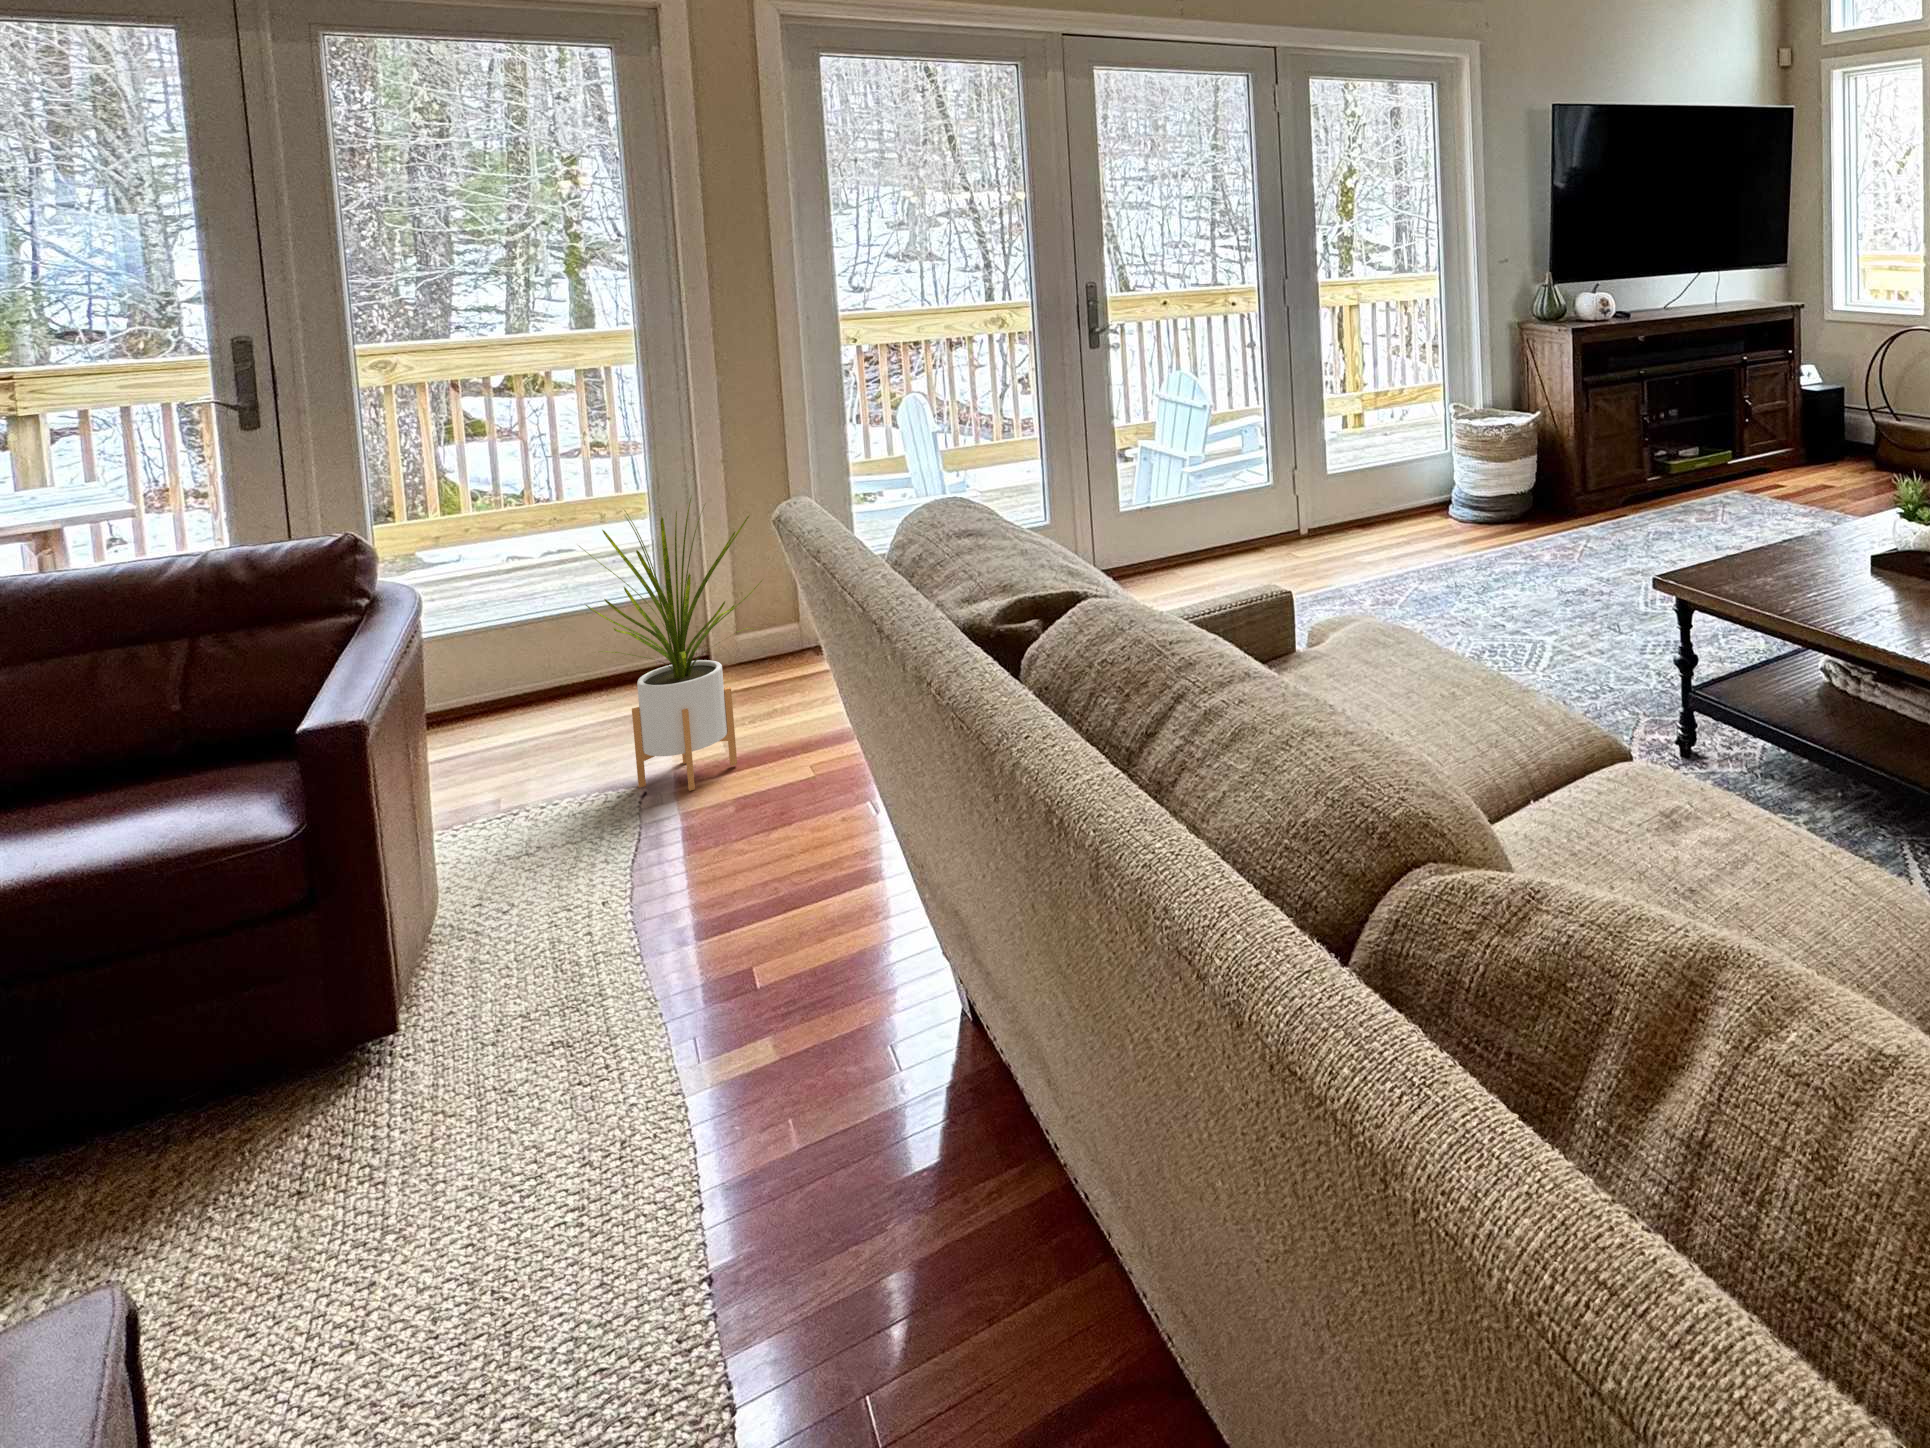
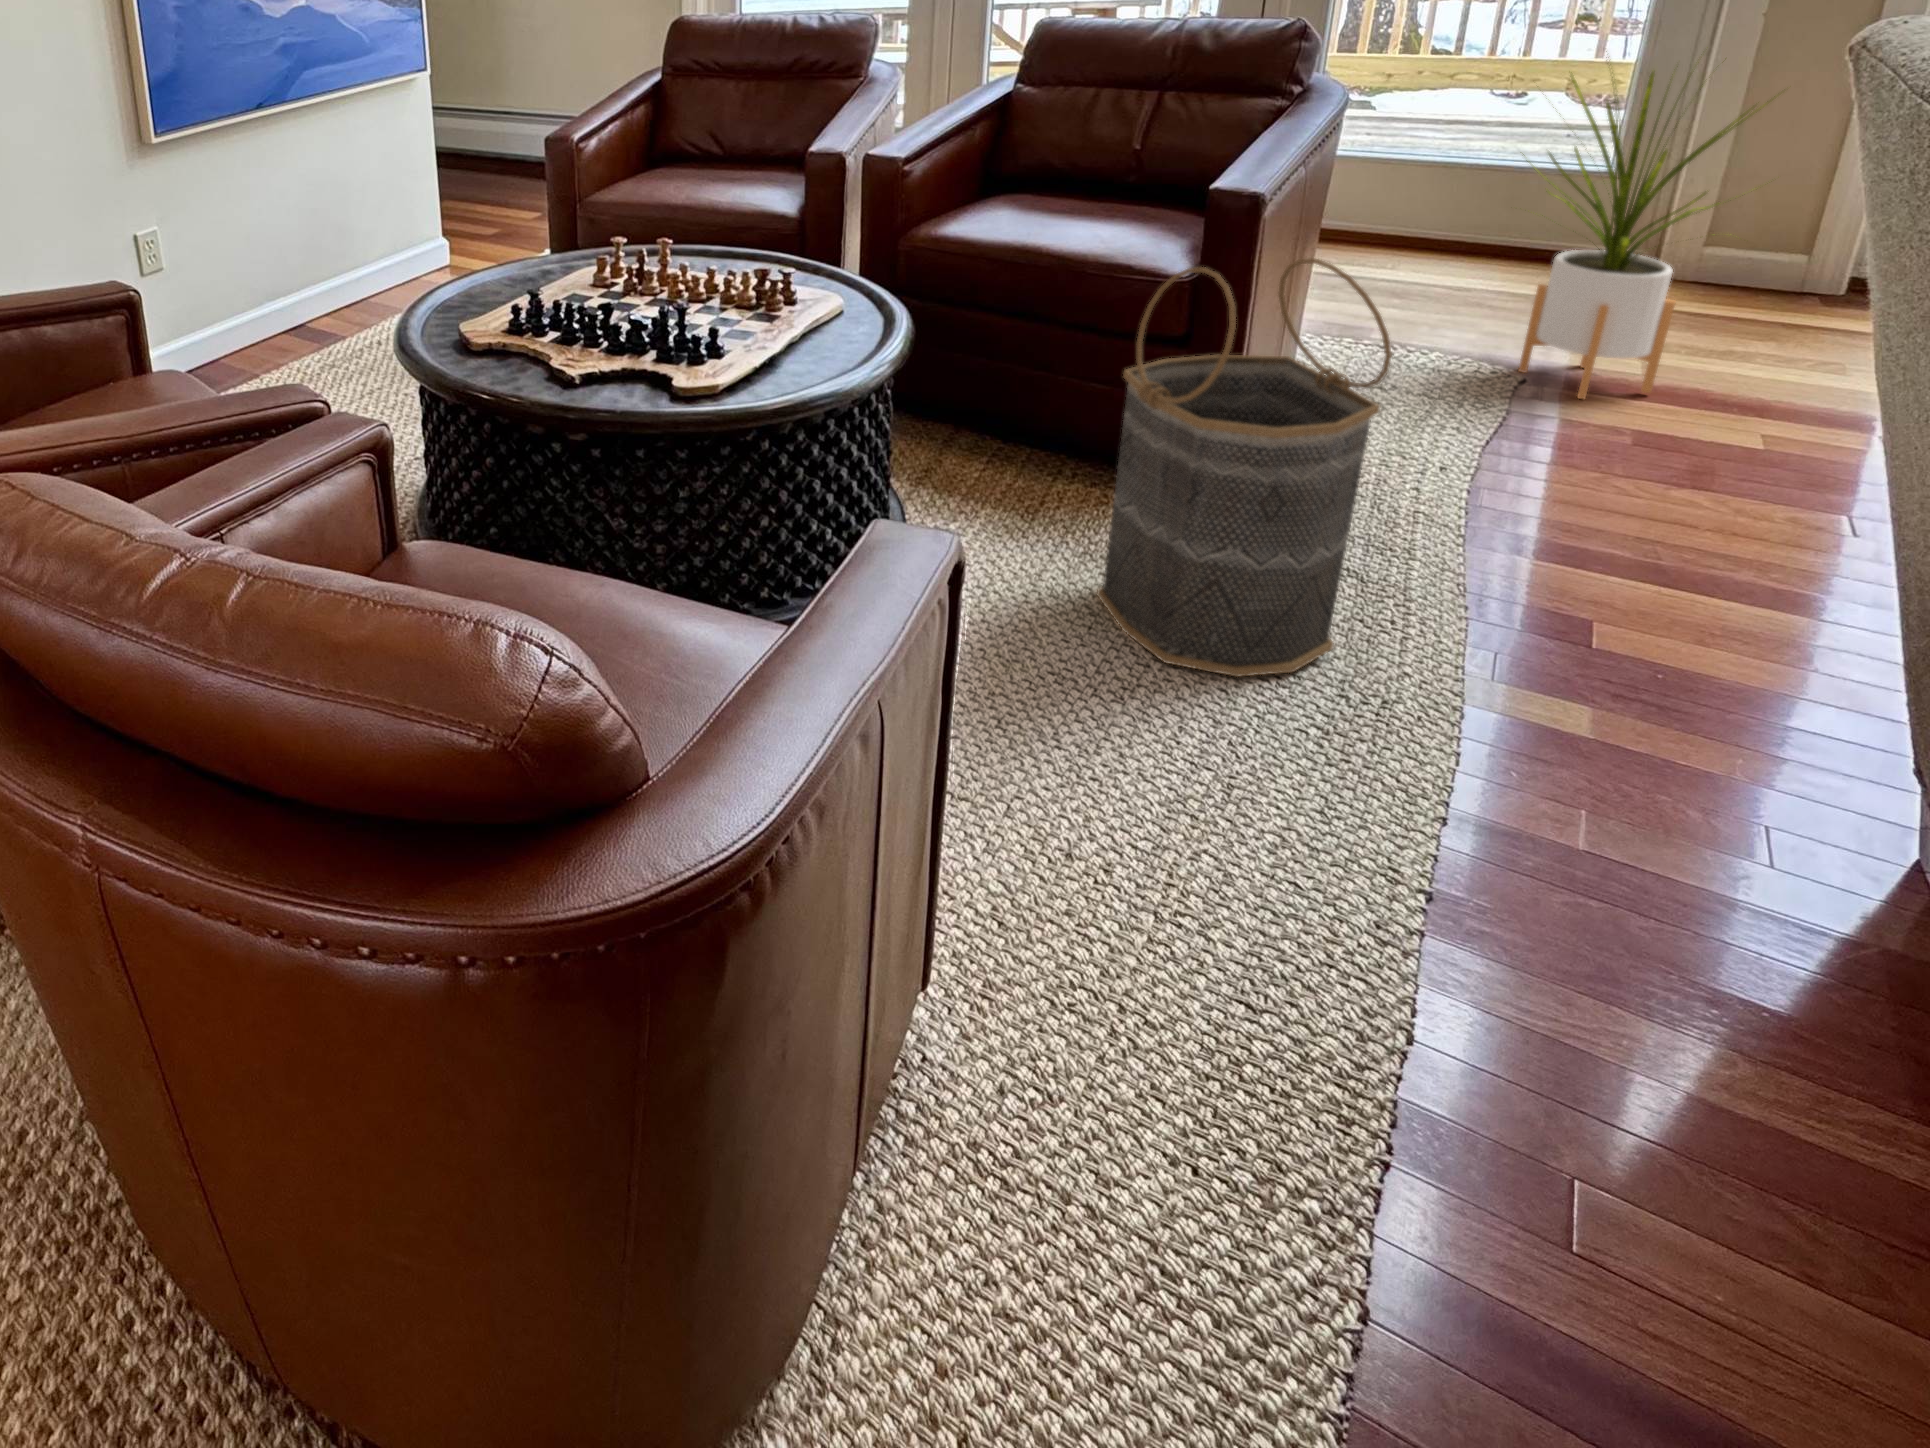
basket: none [245,770,563,1268] -> present [1097,258,1392,677]

